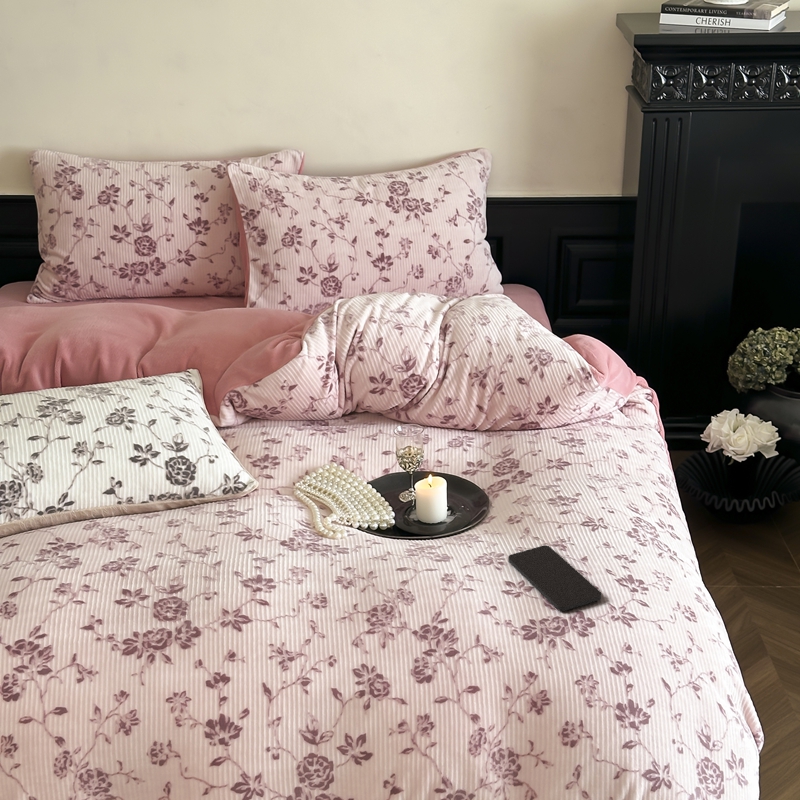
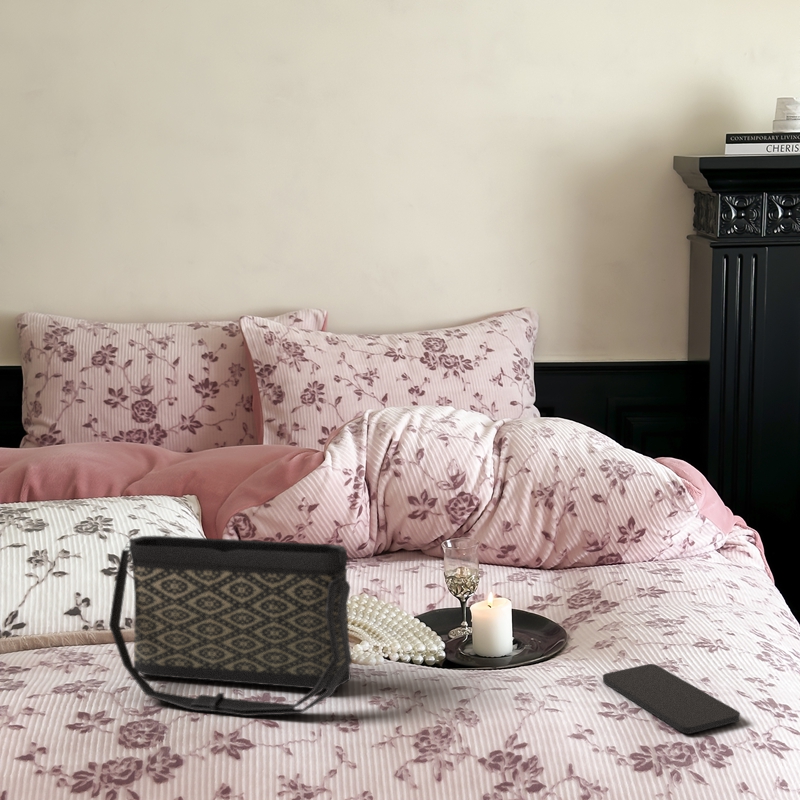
handbag: none [140,455,322,595] -> present [109,536,352,716]

